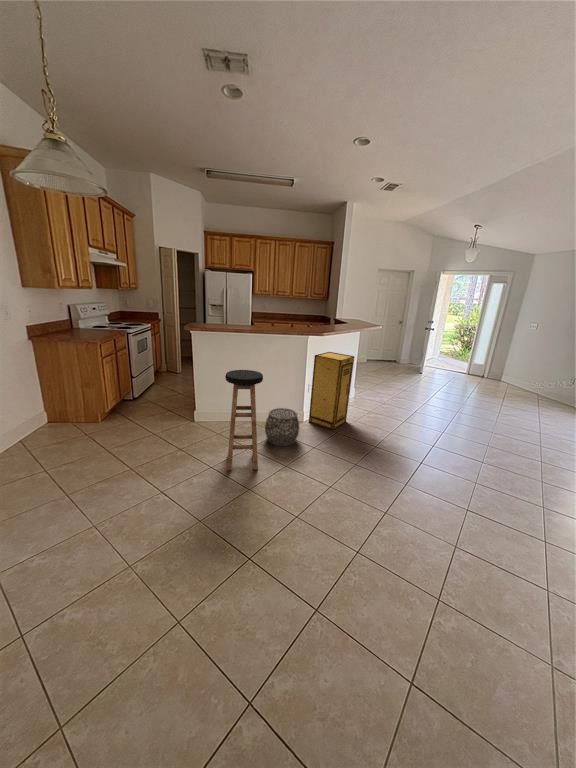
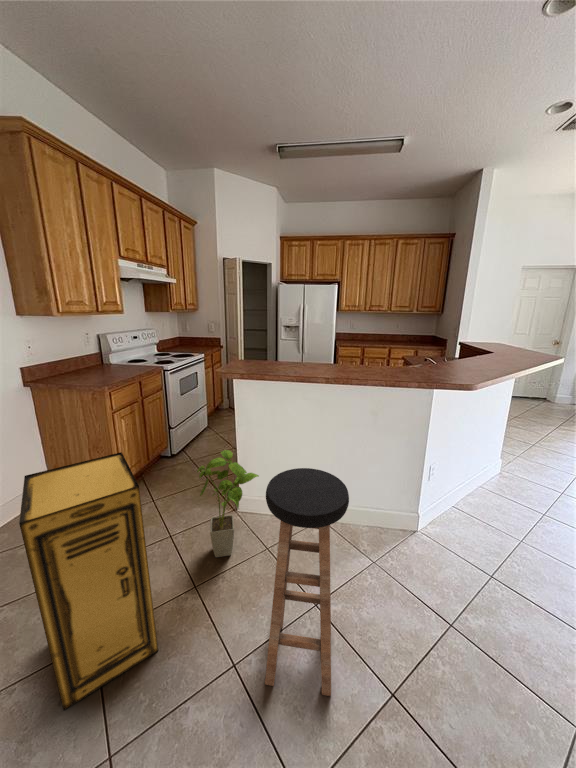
storage cabinet: present [309,352,354,430] -> present [19,452,158,710]
house plant: none [174,373,211,439] -> present [197,450,259,557]
woven basket: present [265,408,299,446] -> none [349,520,420,610]

